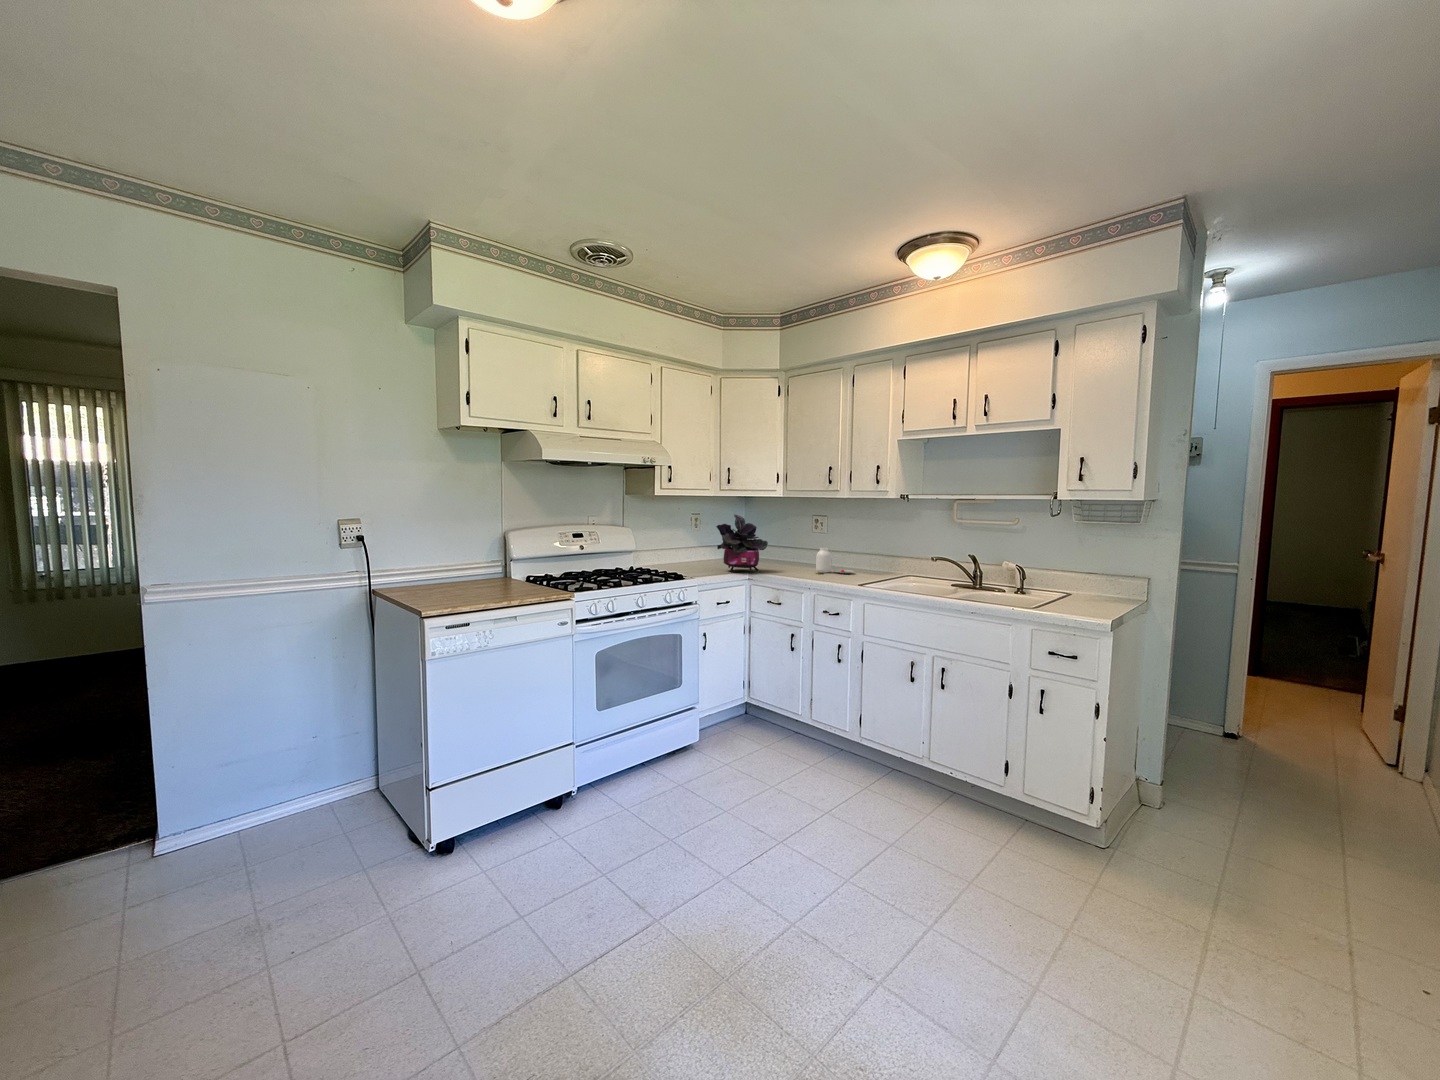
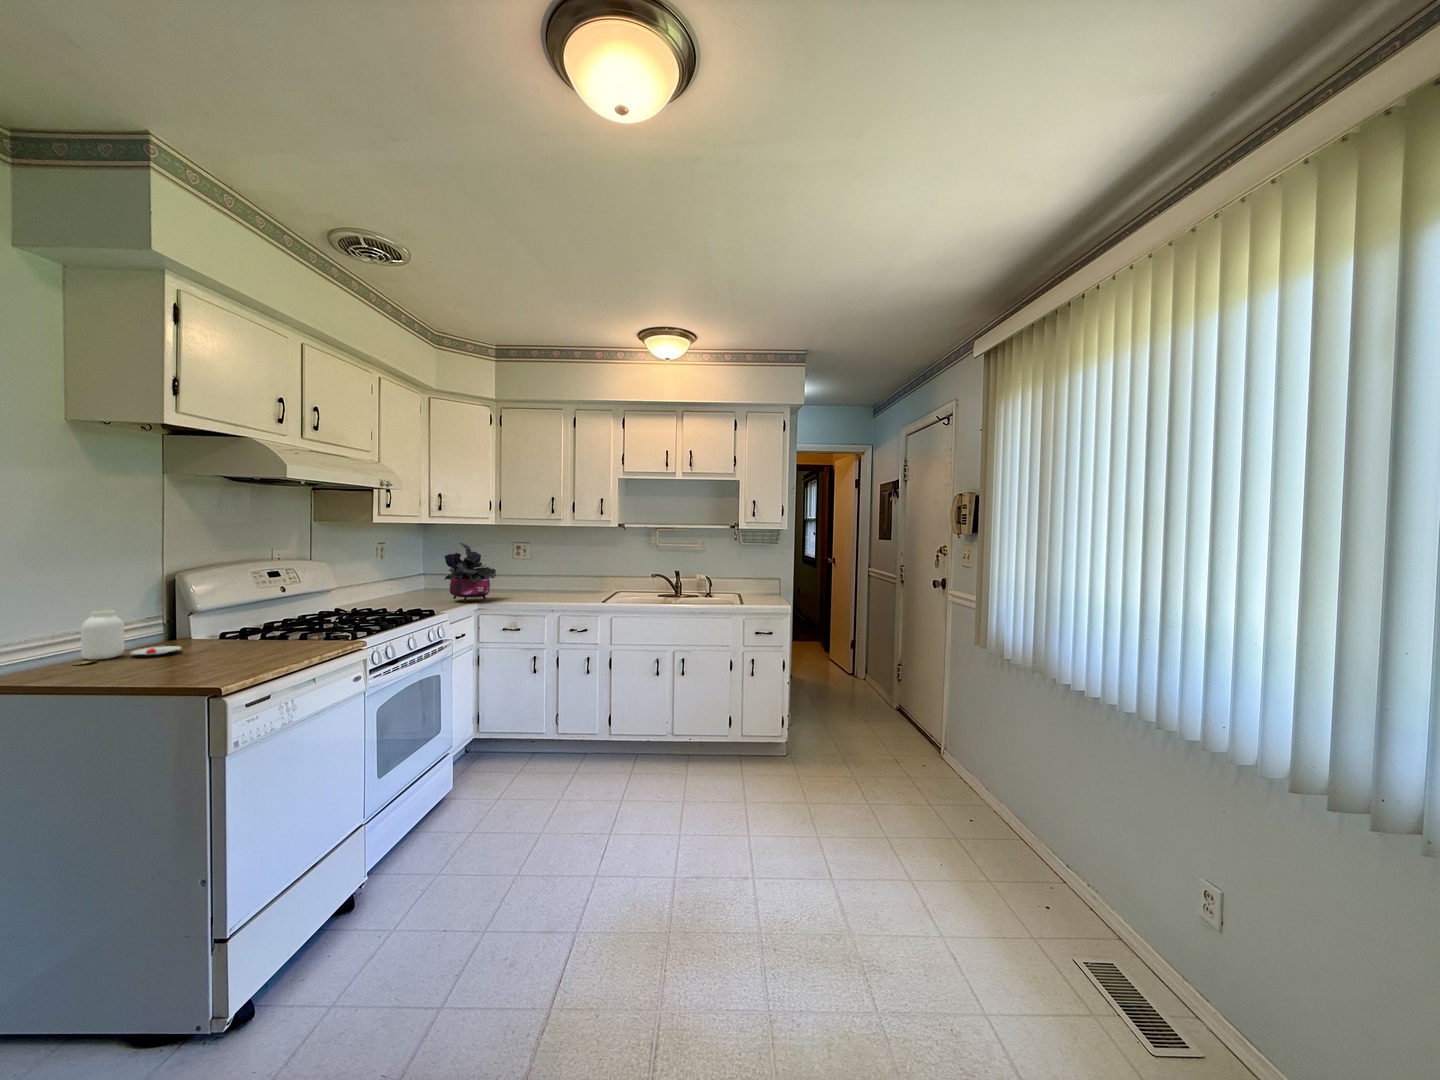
jar: present [816,548,854,574] -> present [73,610,181,665]

